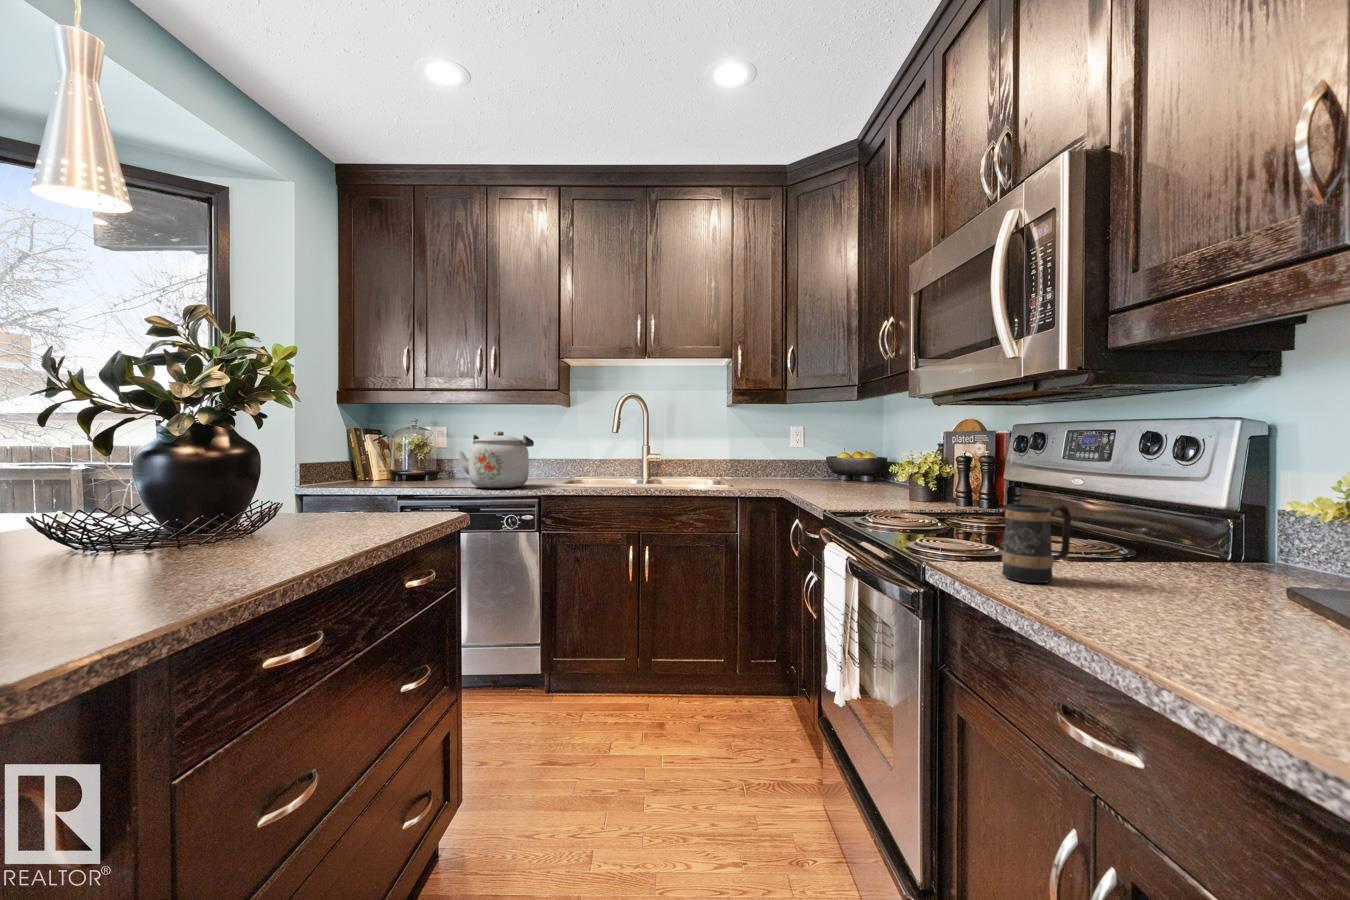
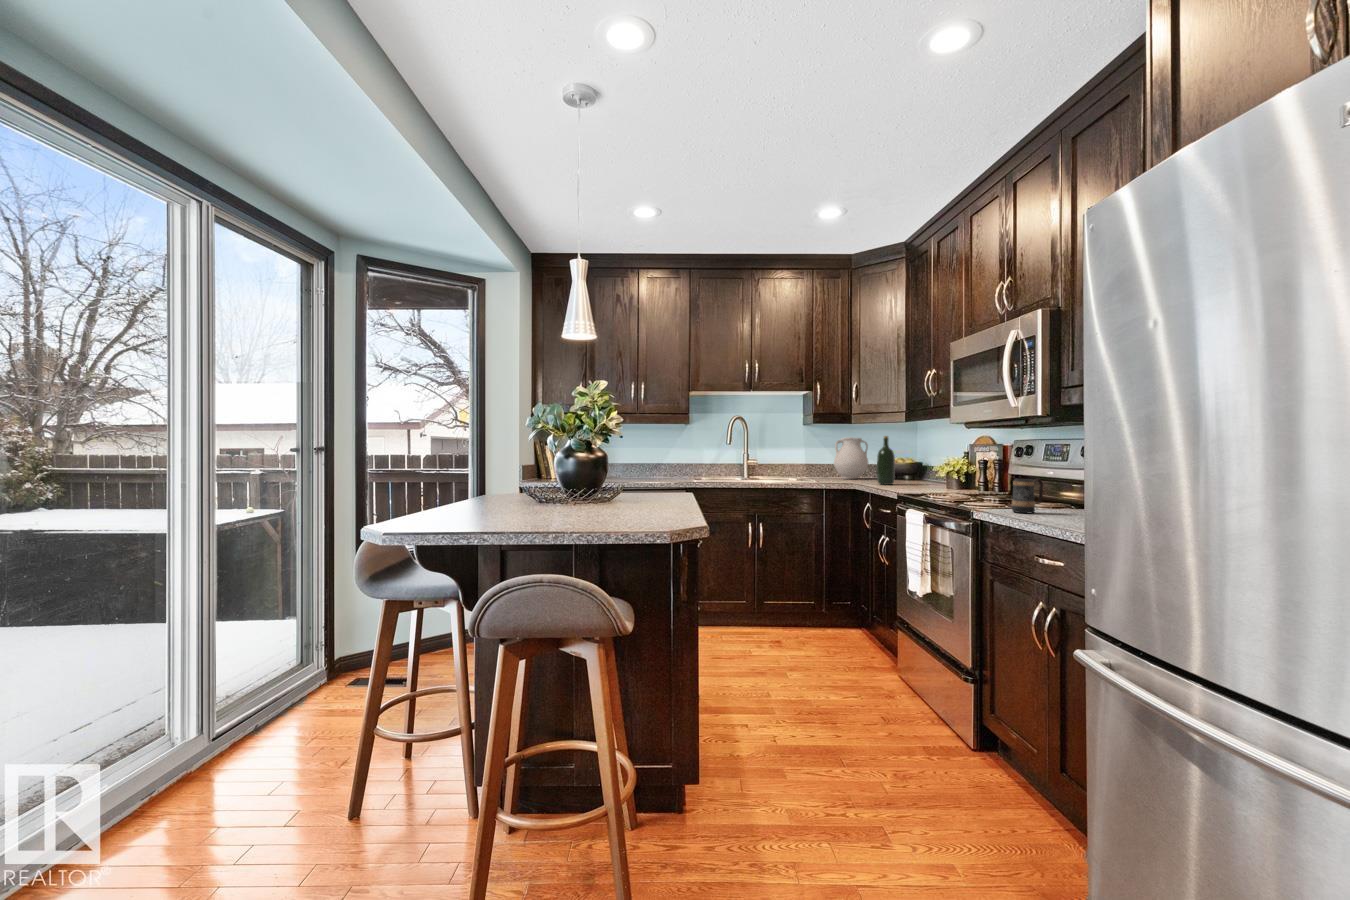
wine bottle: none [814,420,839,492] -> present [877,436,895,485]
vase: none [767,423,814,480] -> present [834,437,868,479]
kettle: present [458,431,534,489] -> none [629,443,677,482]

